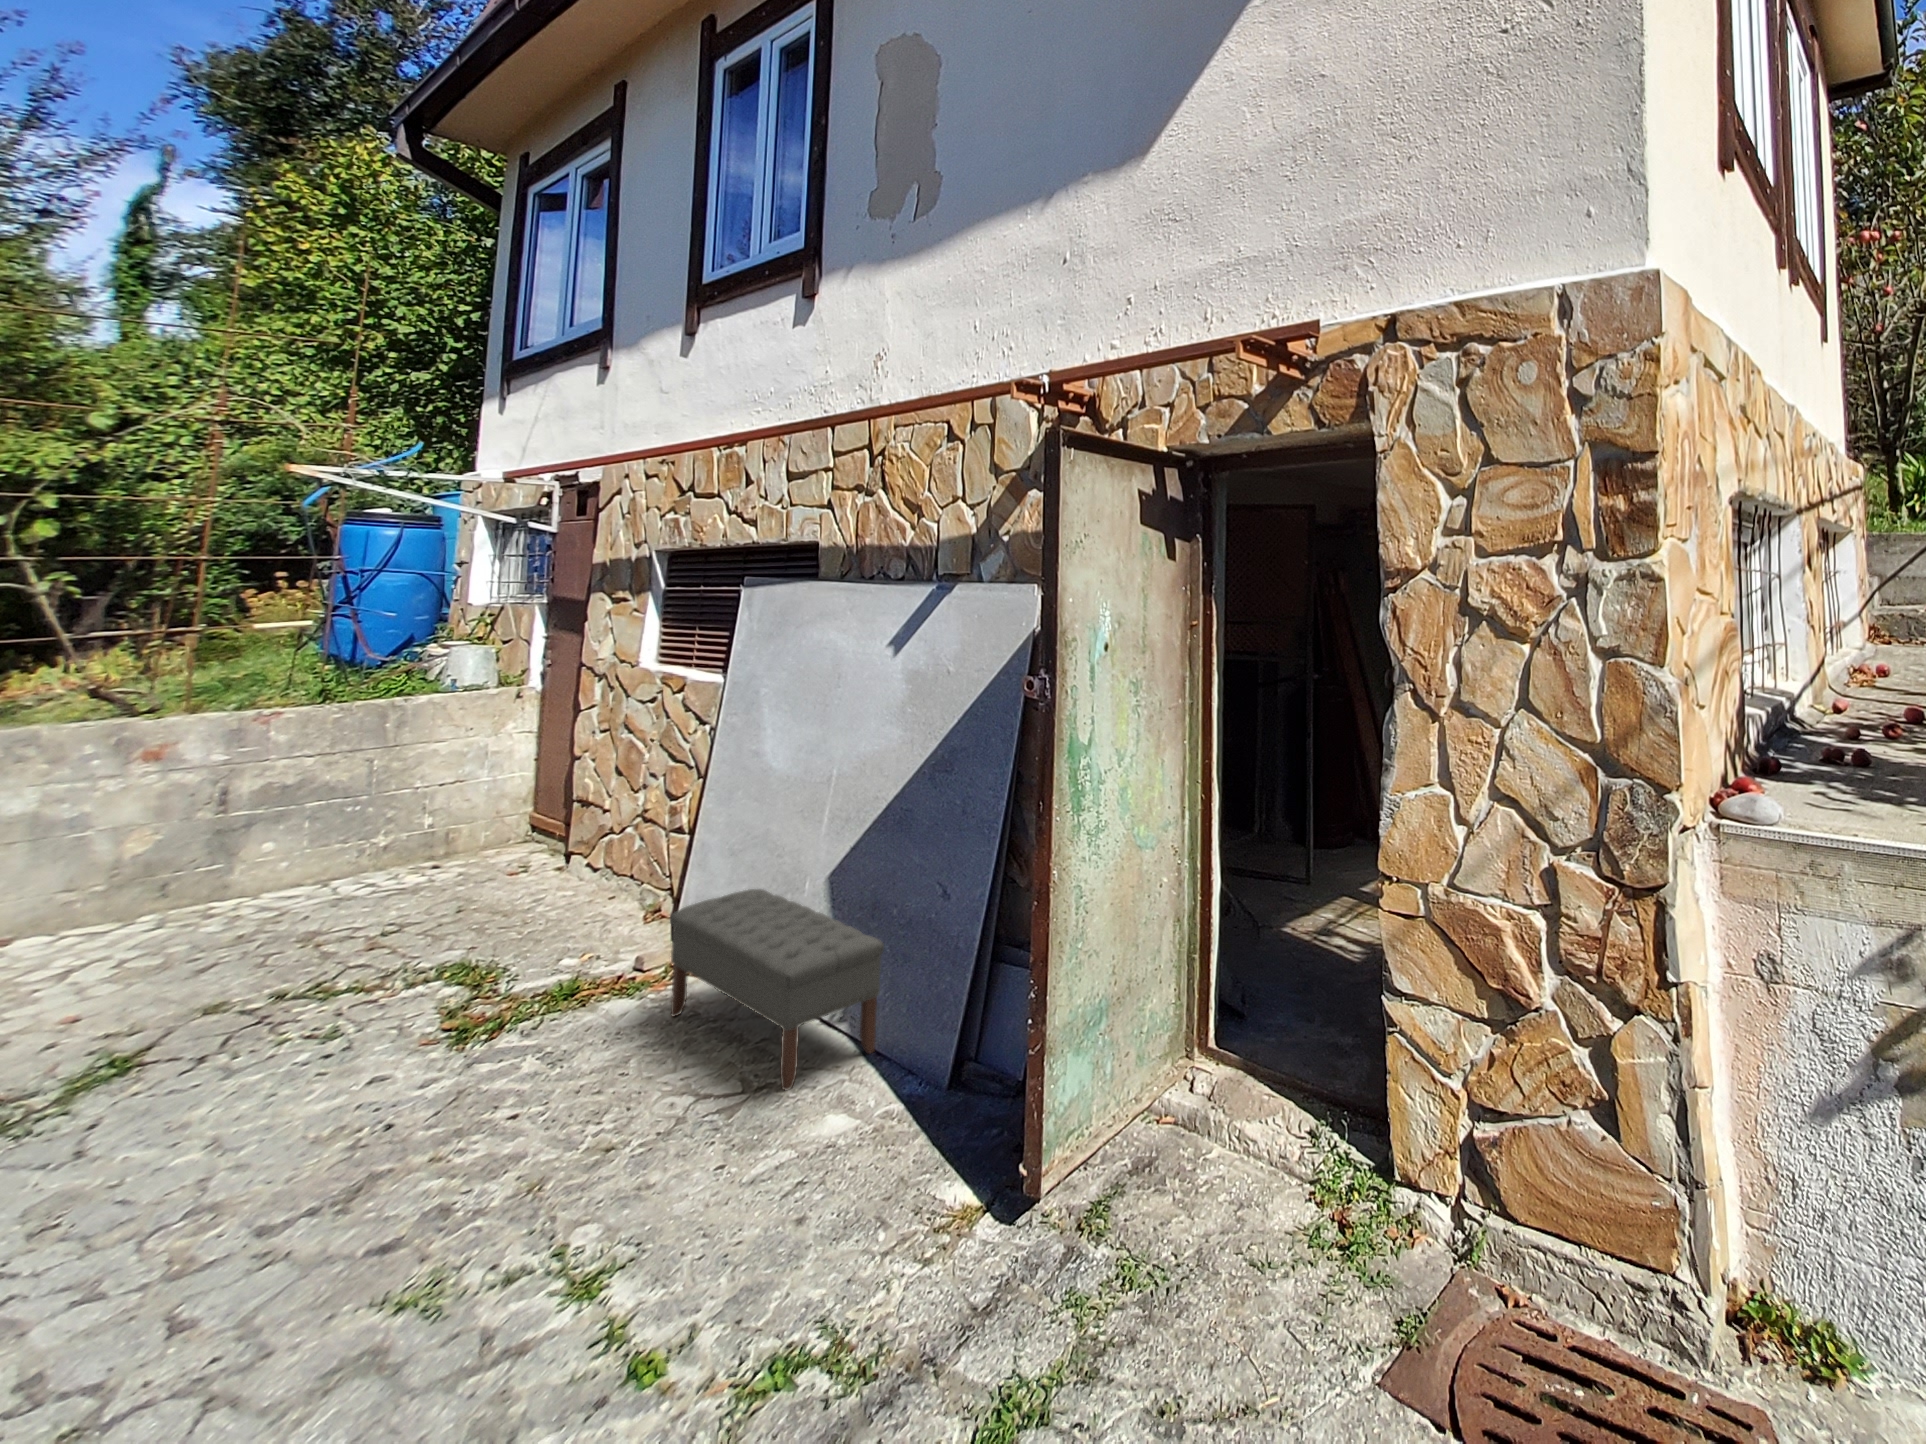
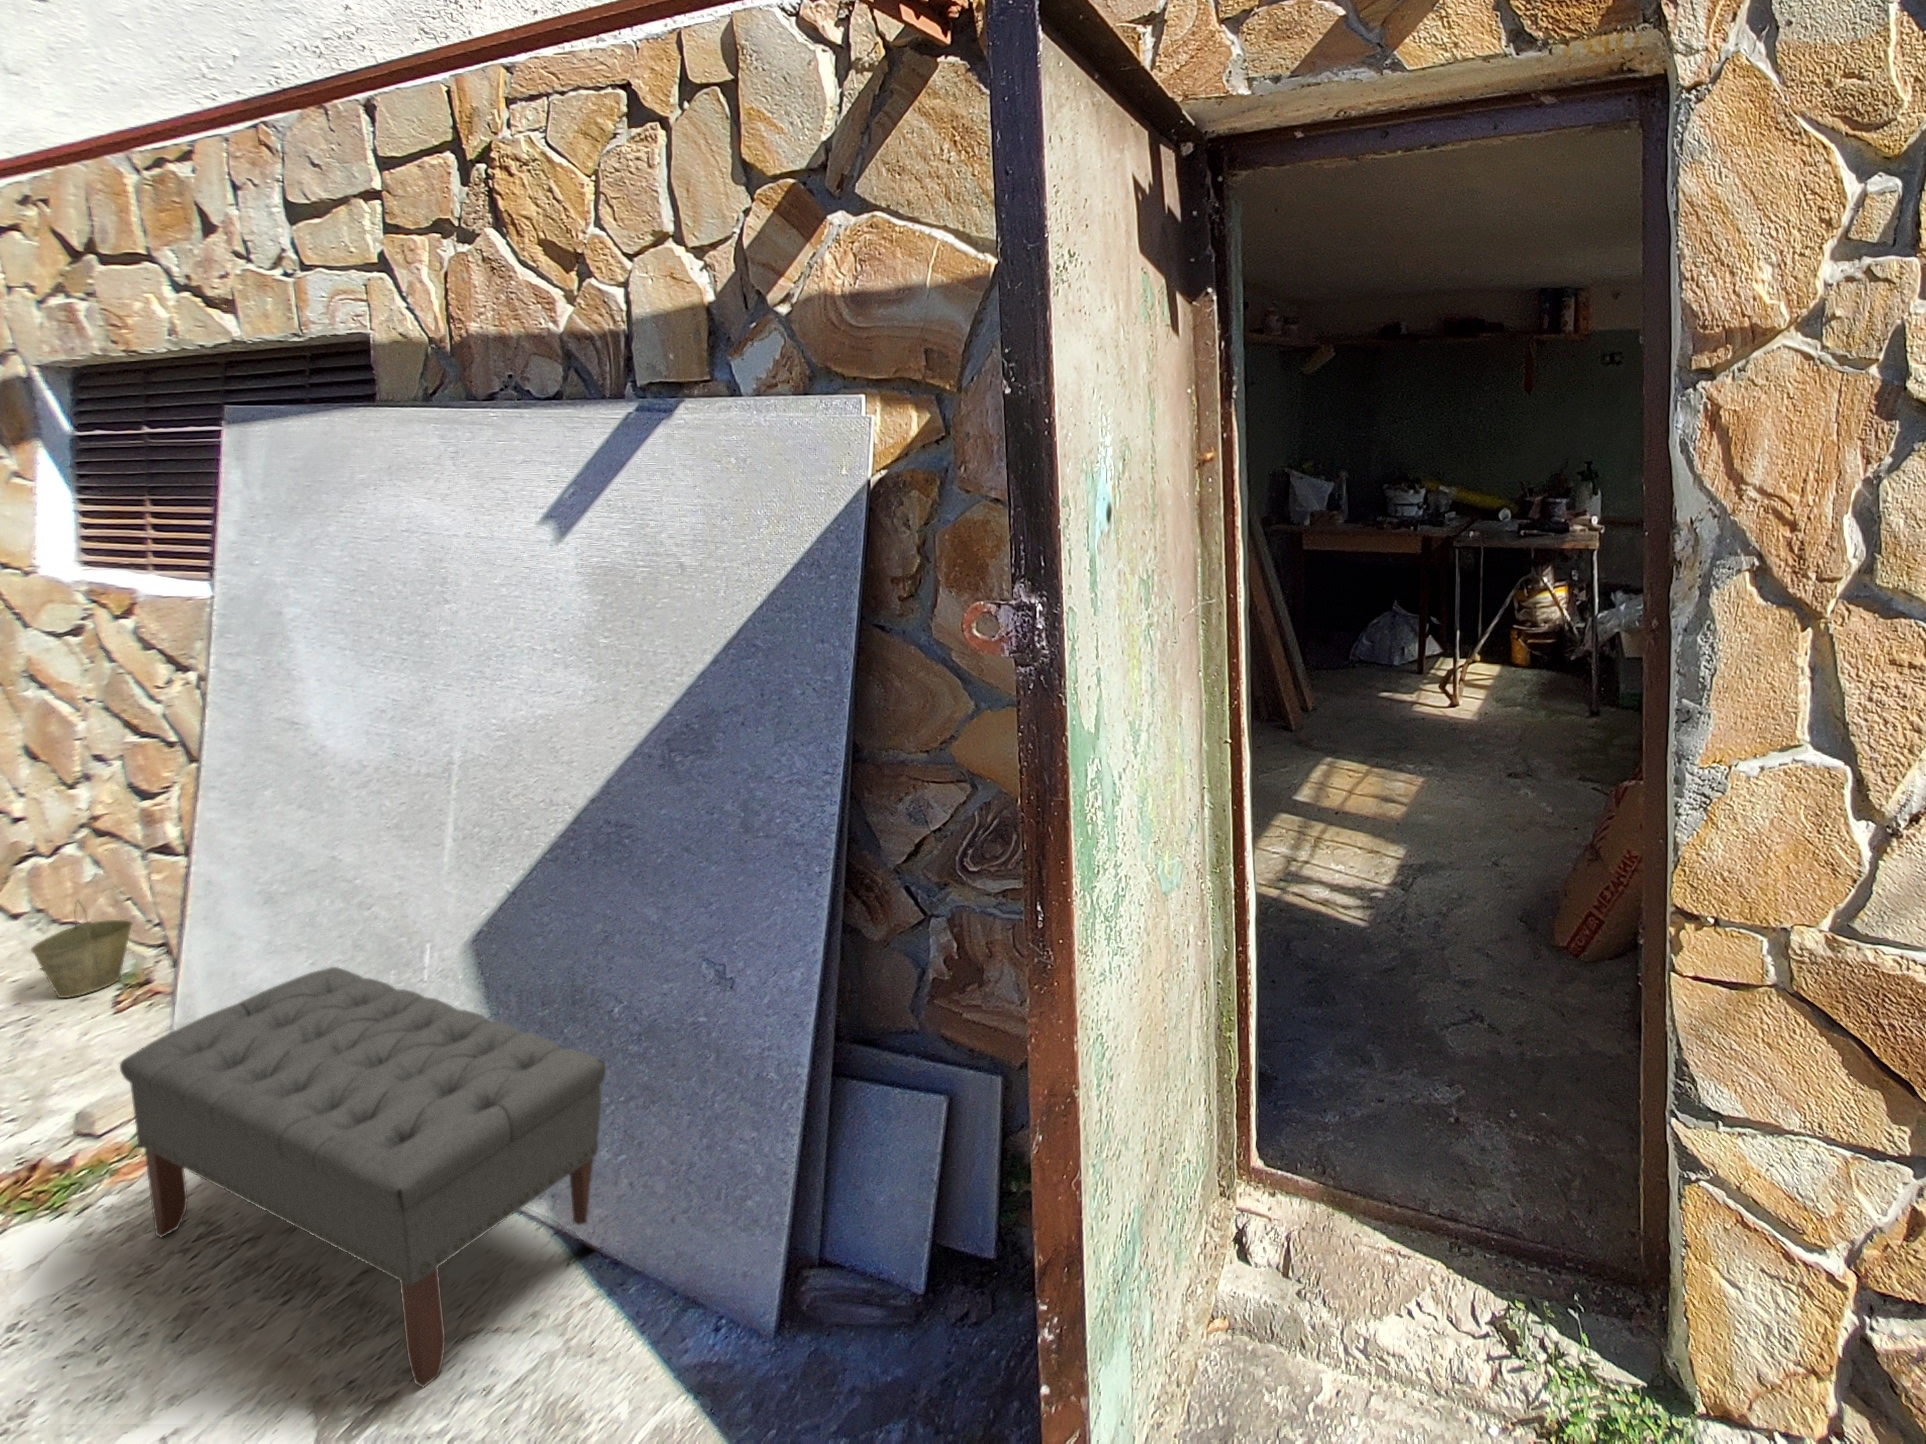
bucket: none [613,854,659,911] -> present [31,901,133,998]

